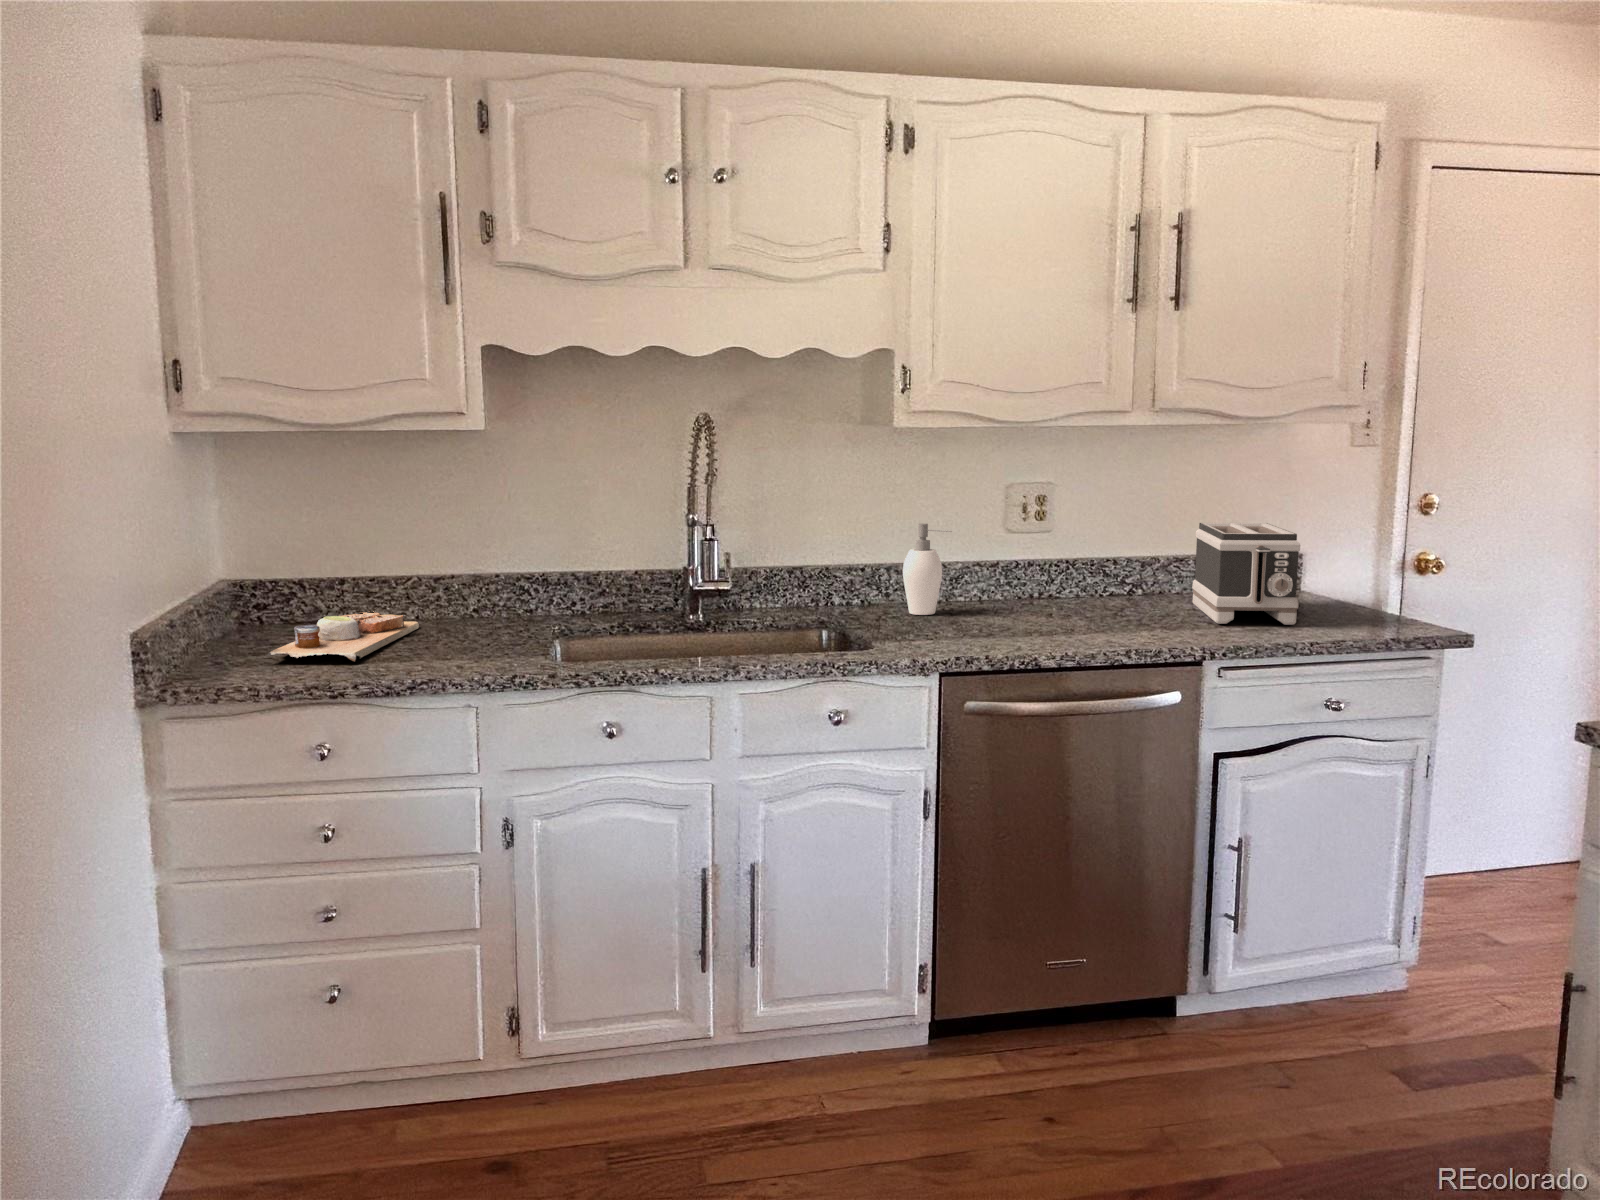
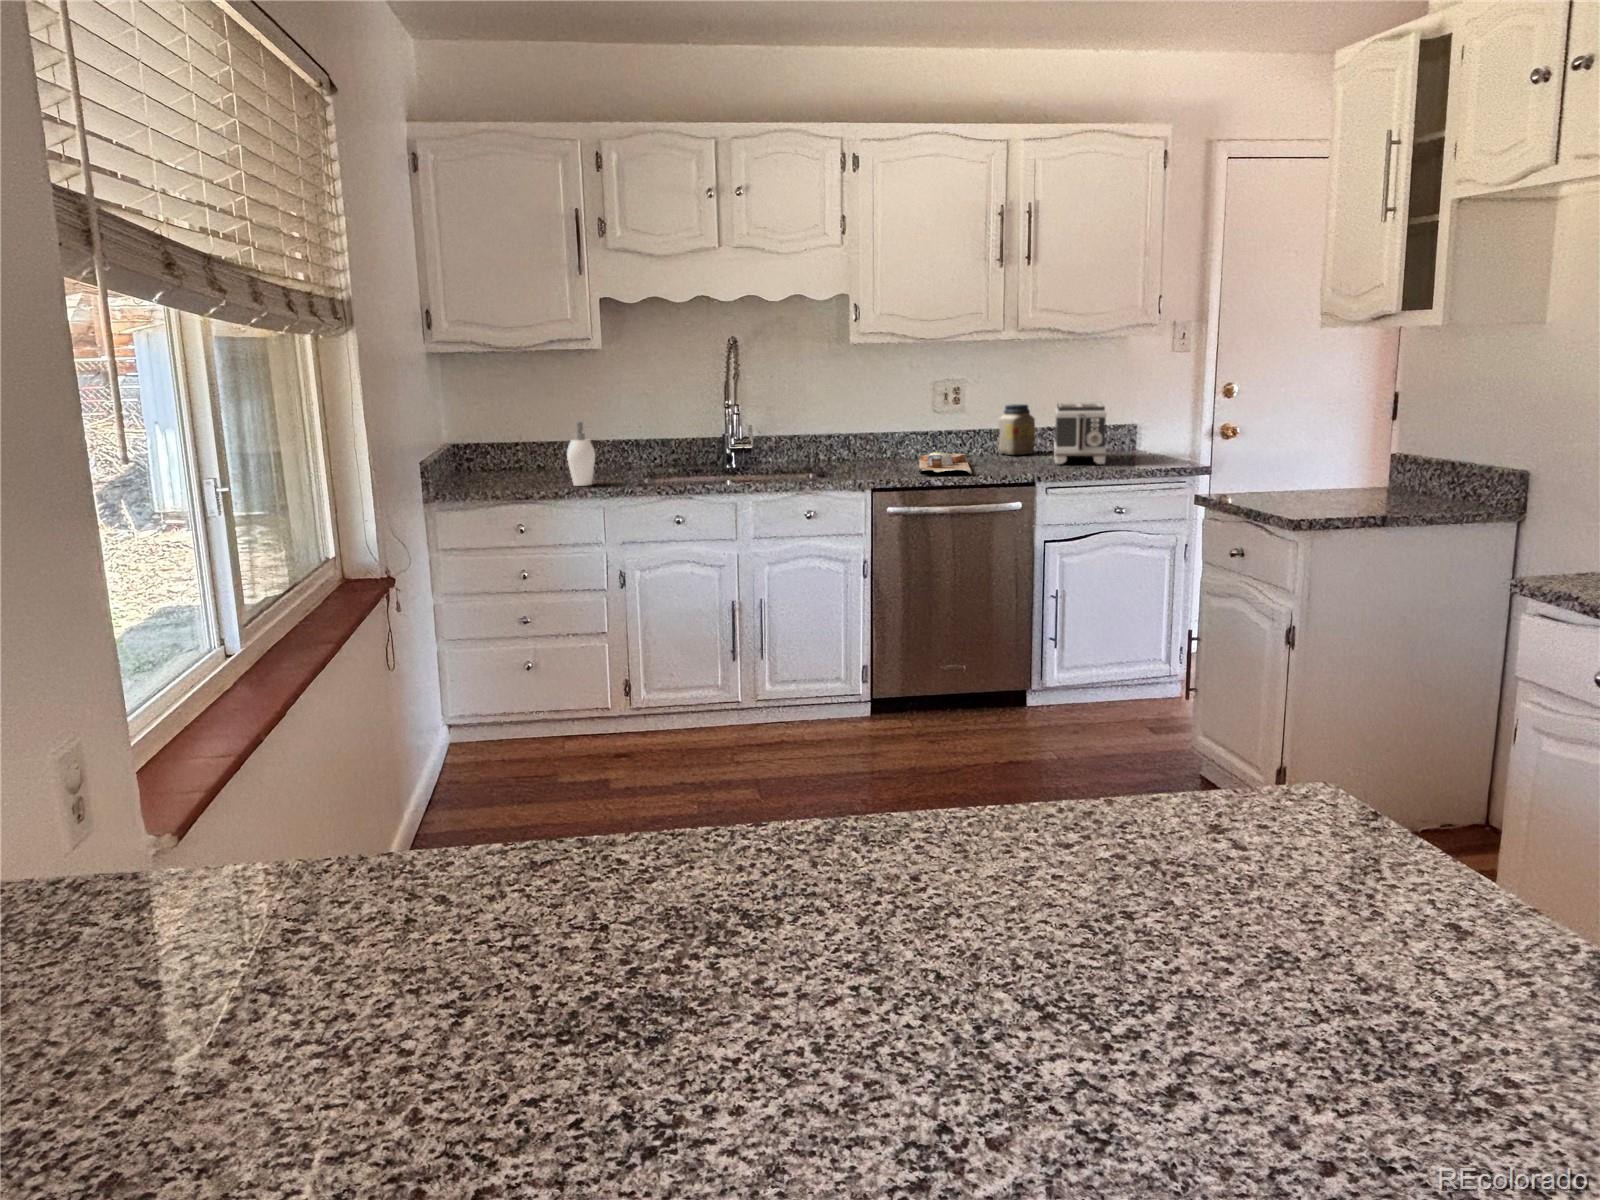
soap dispenser: present [903,523,952,615] -> present [567,421,595,486]
jar: none [1103,523,1161,602] -> present [998,404,1035,455]
cutting board: present [267,611,419,661] -> present [919,452,972,474]

